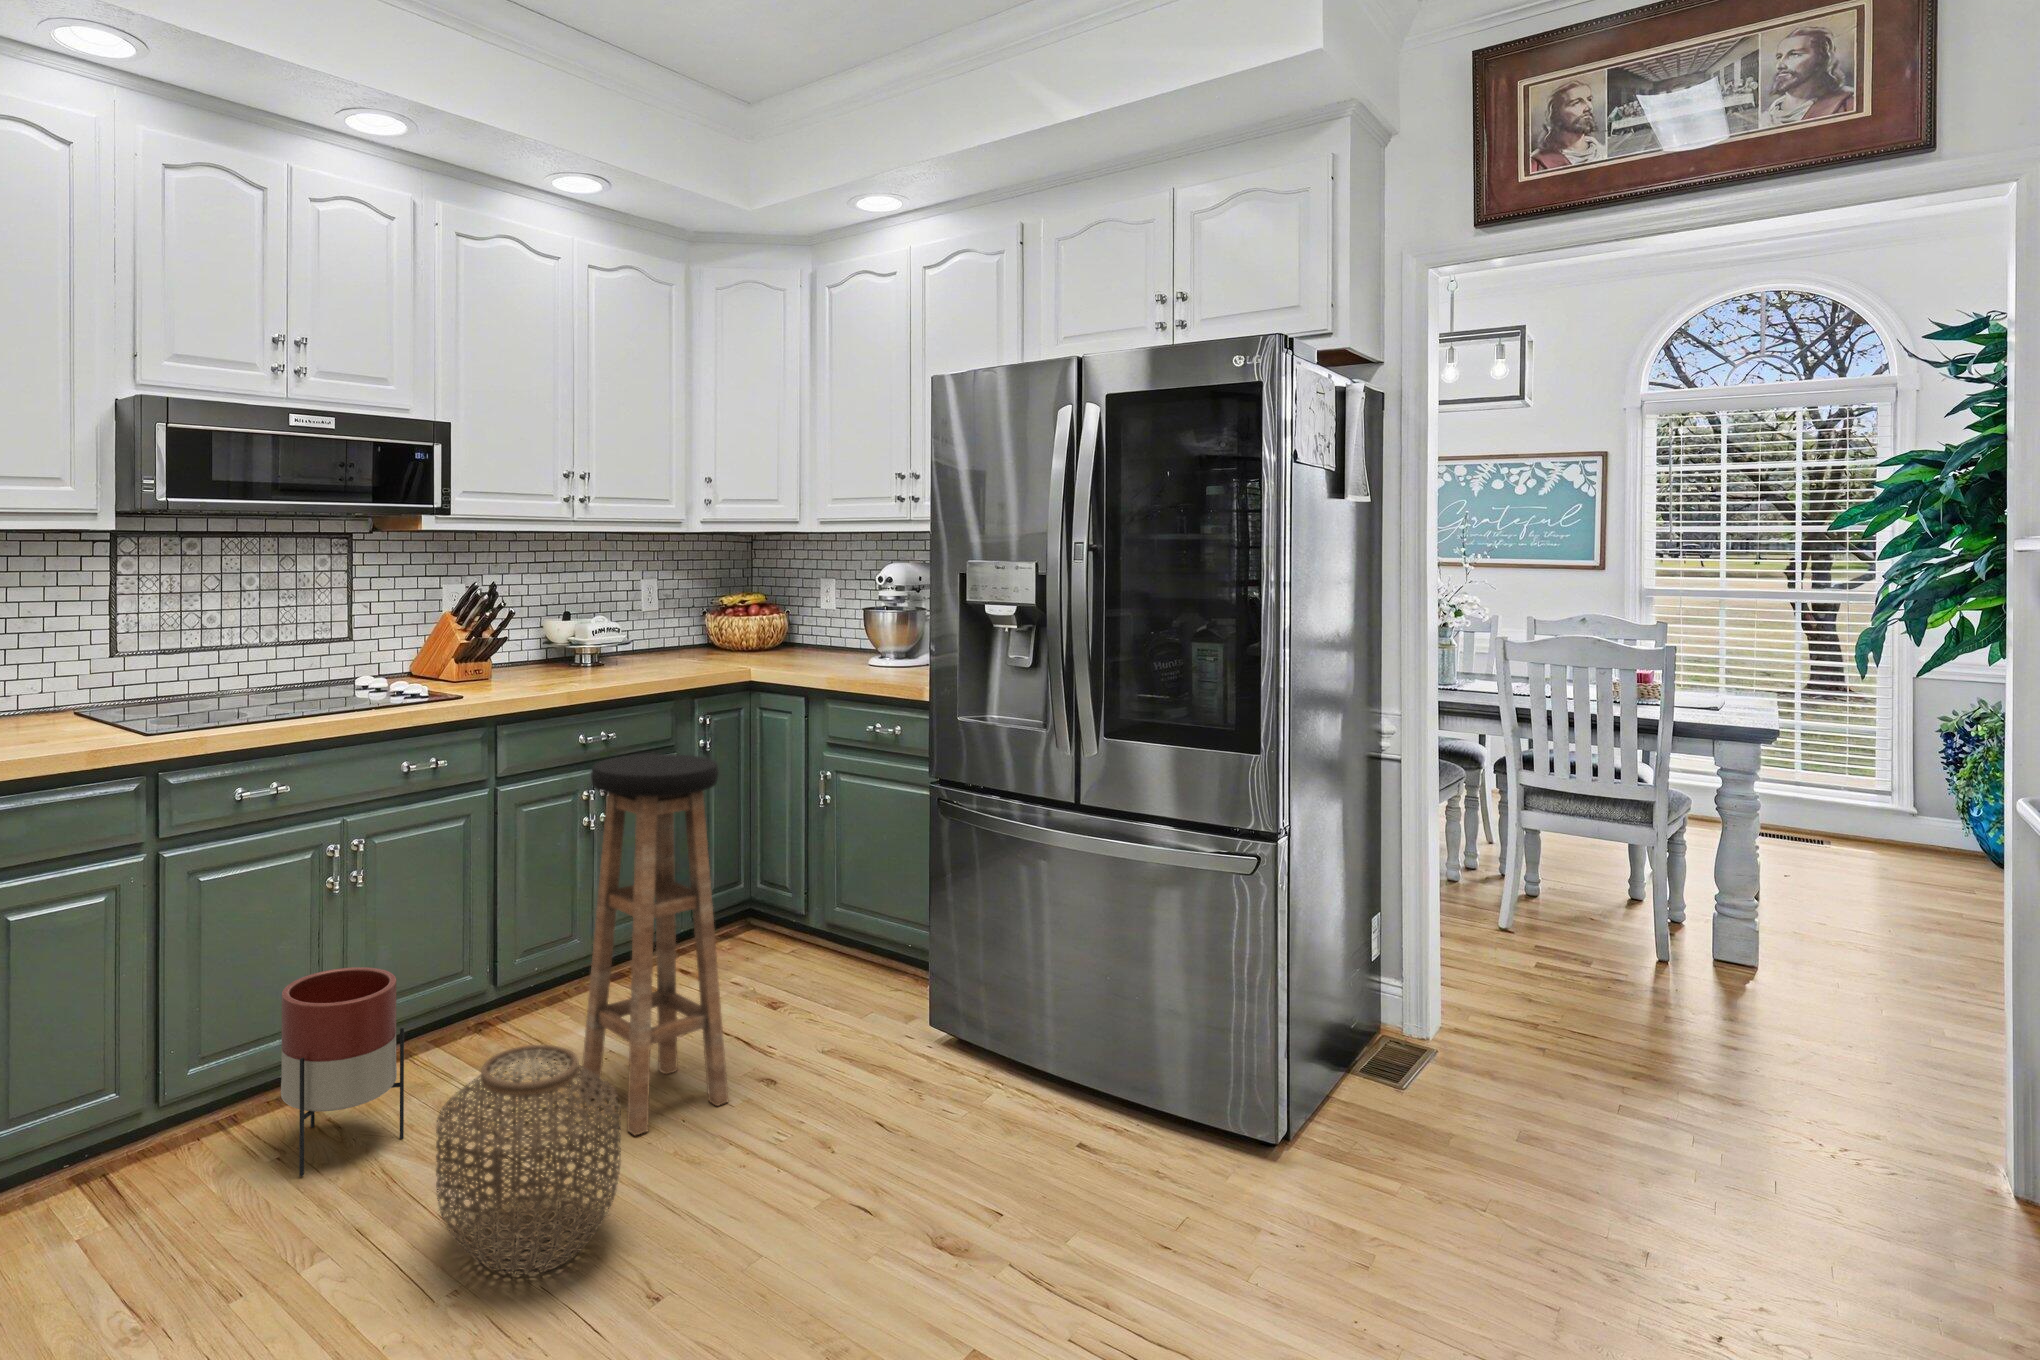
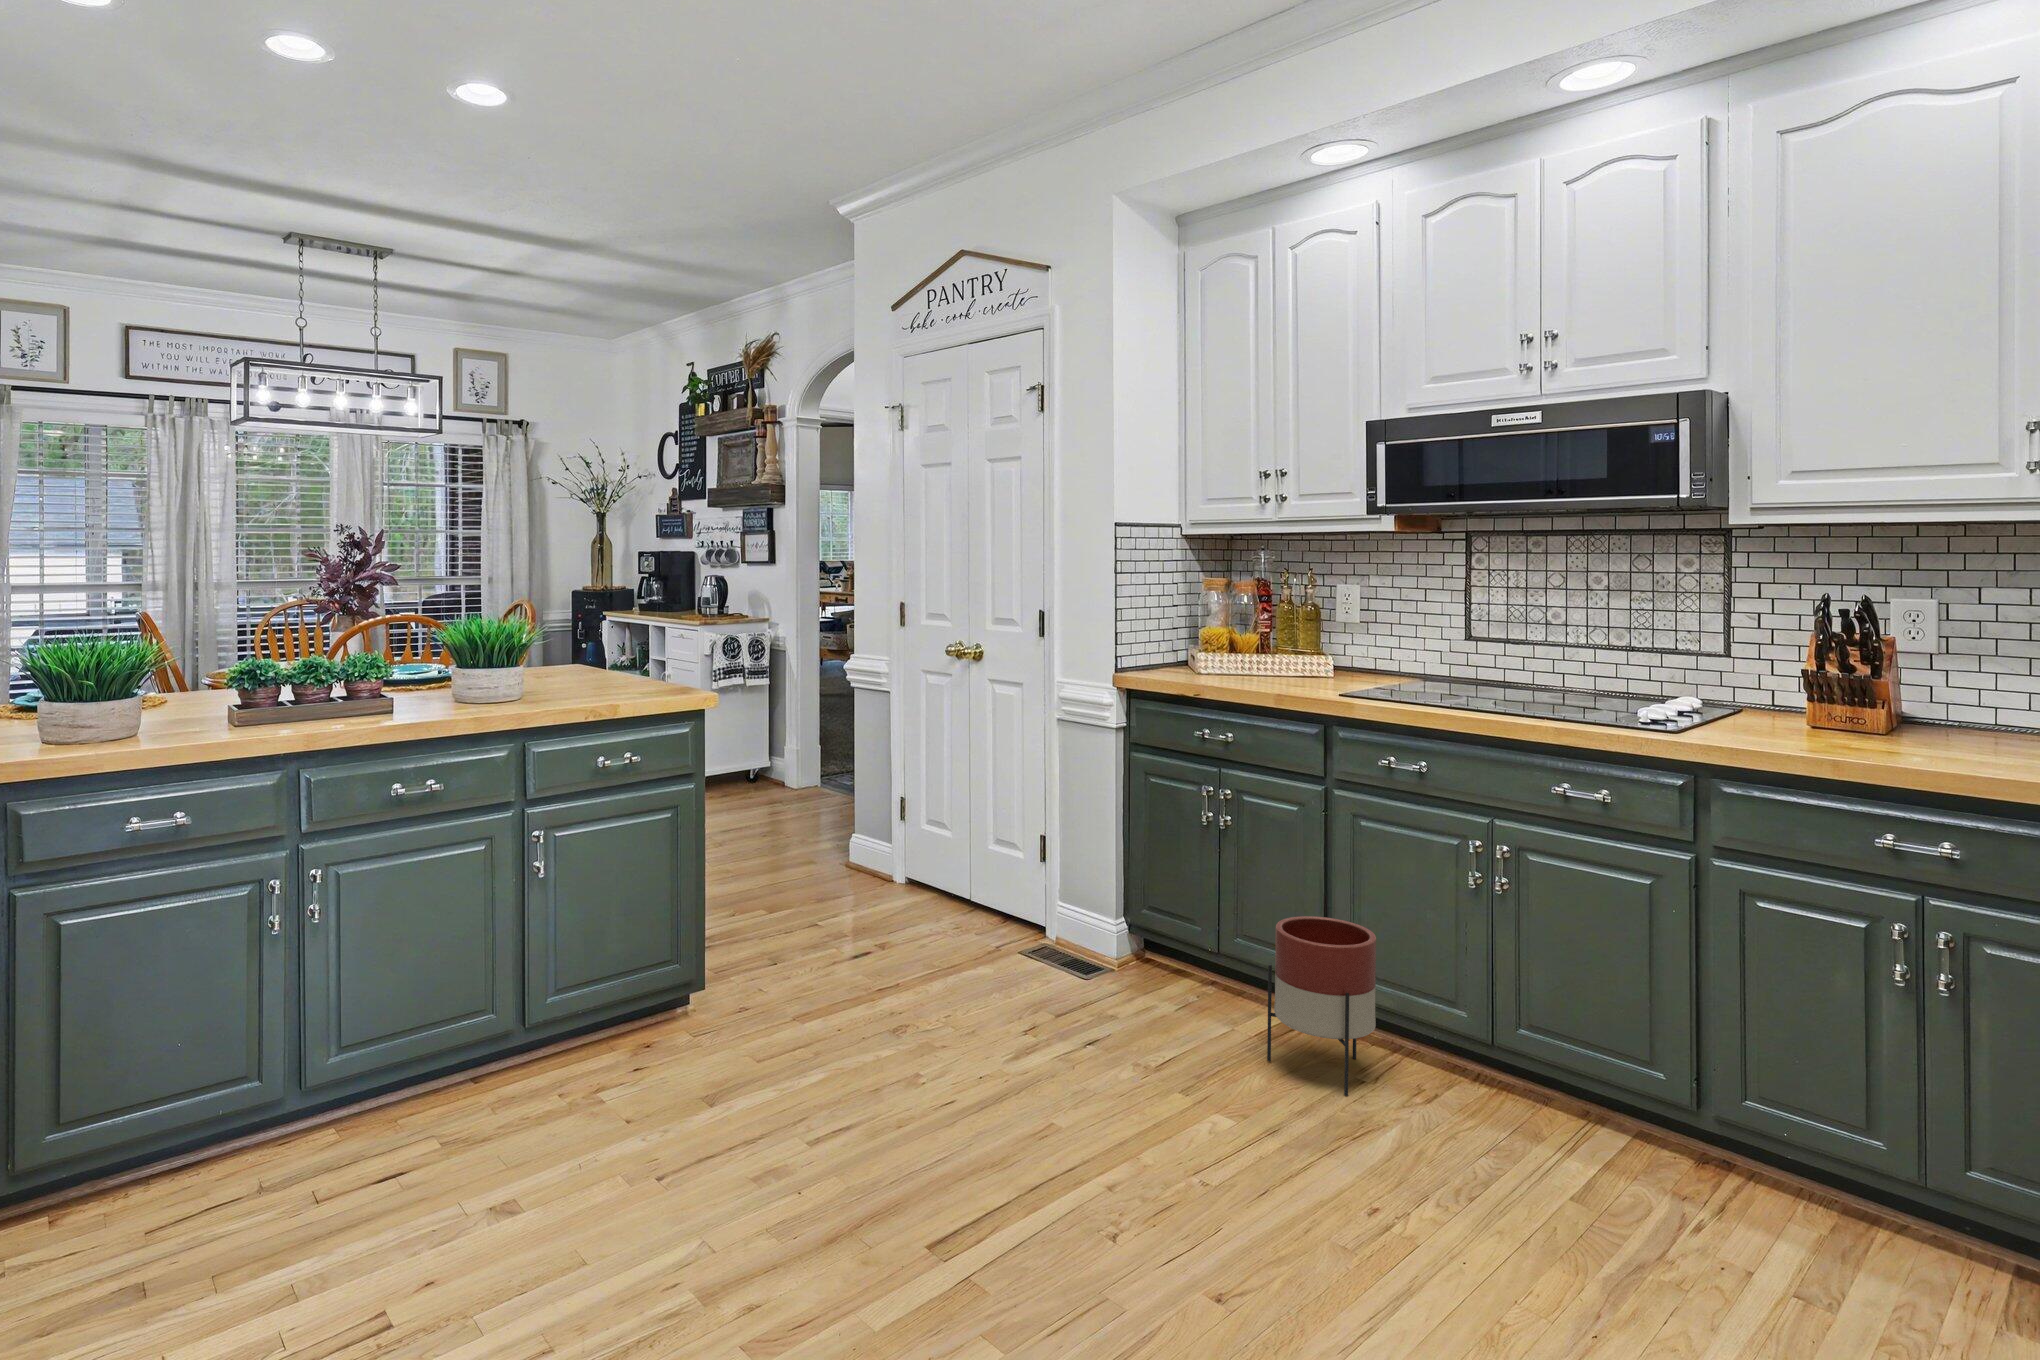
bar stool: present [580,754,728,1135] -> none [1389,801,1600,1285]
woven basket: present [436,1045,621,1275] -> none [1092,981,1253,1178]

